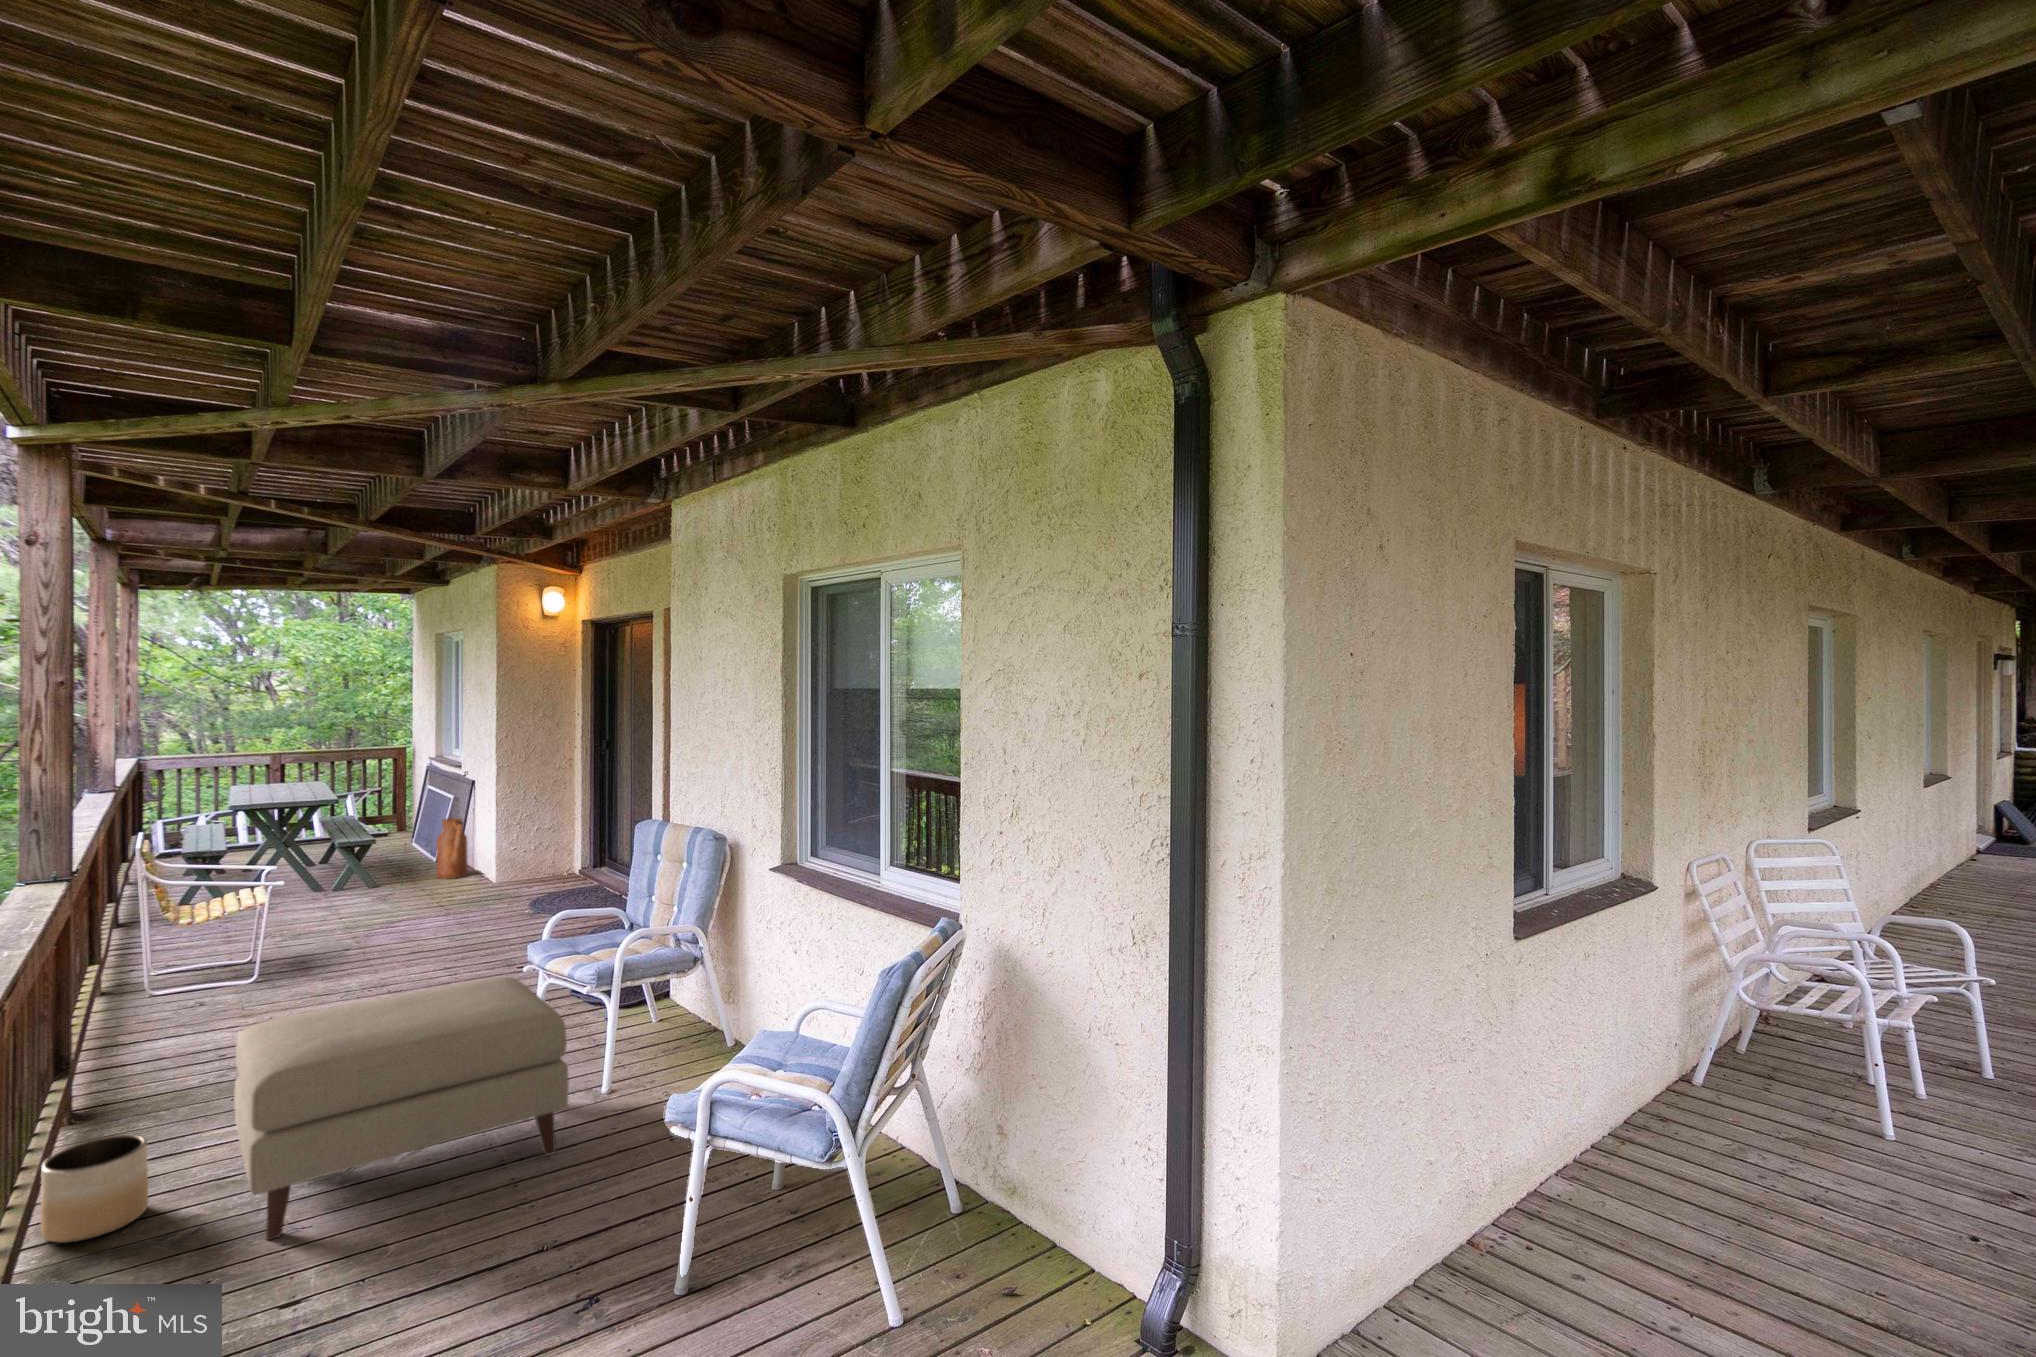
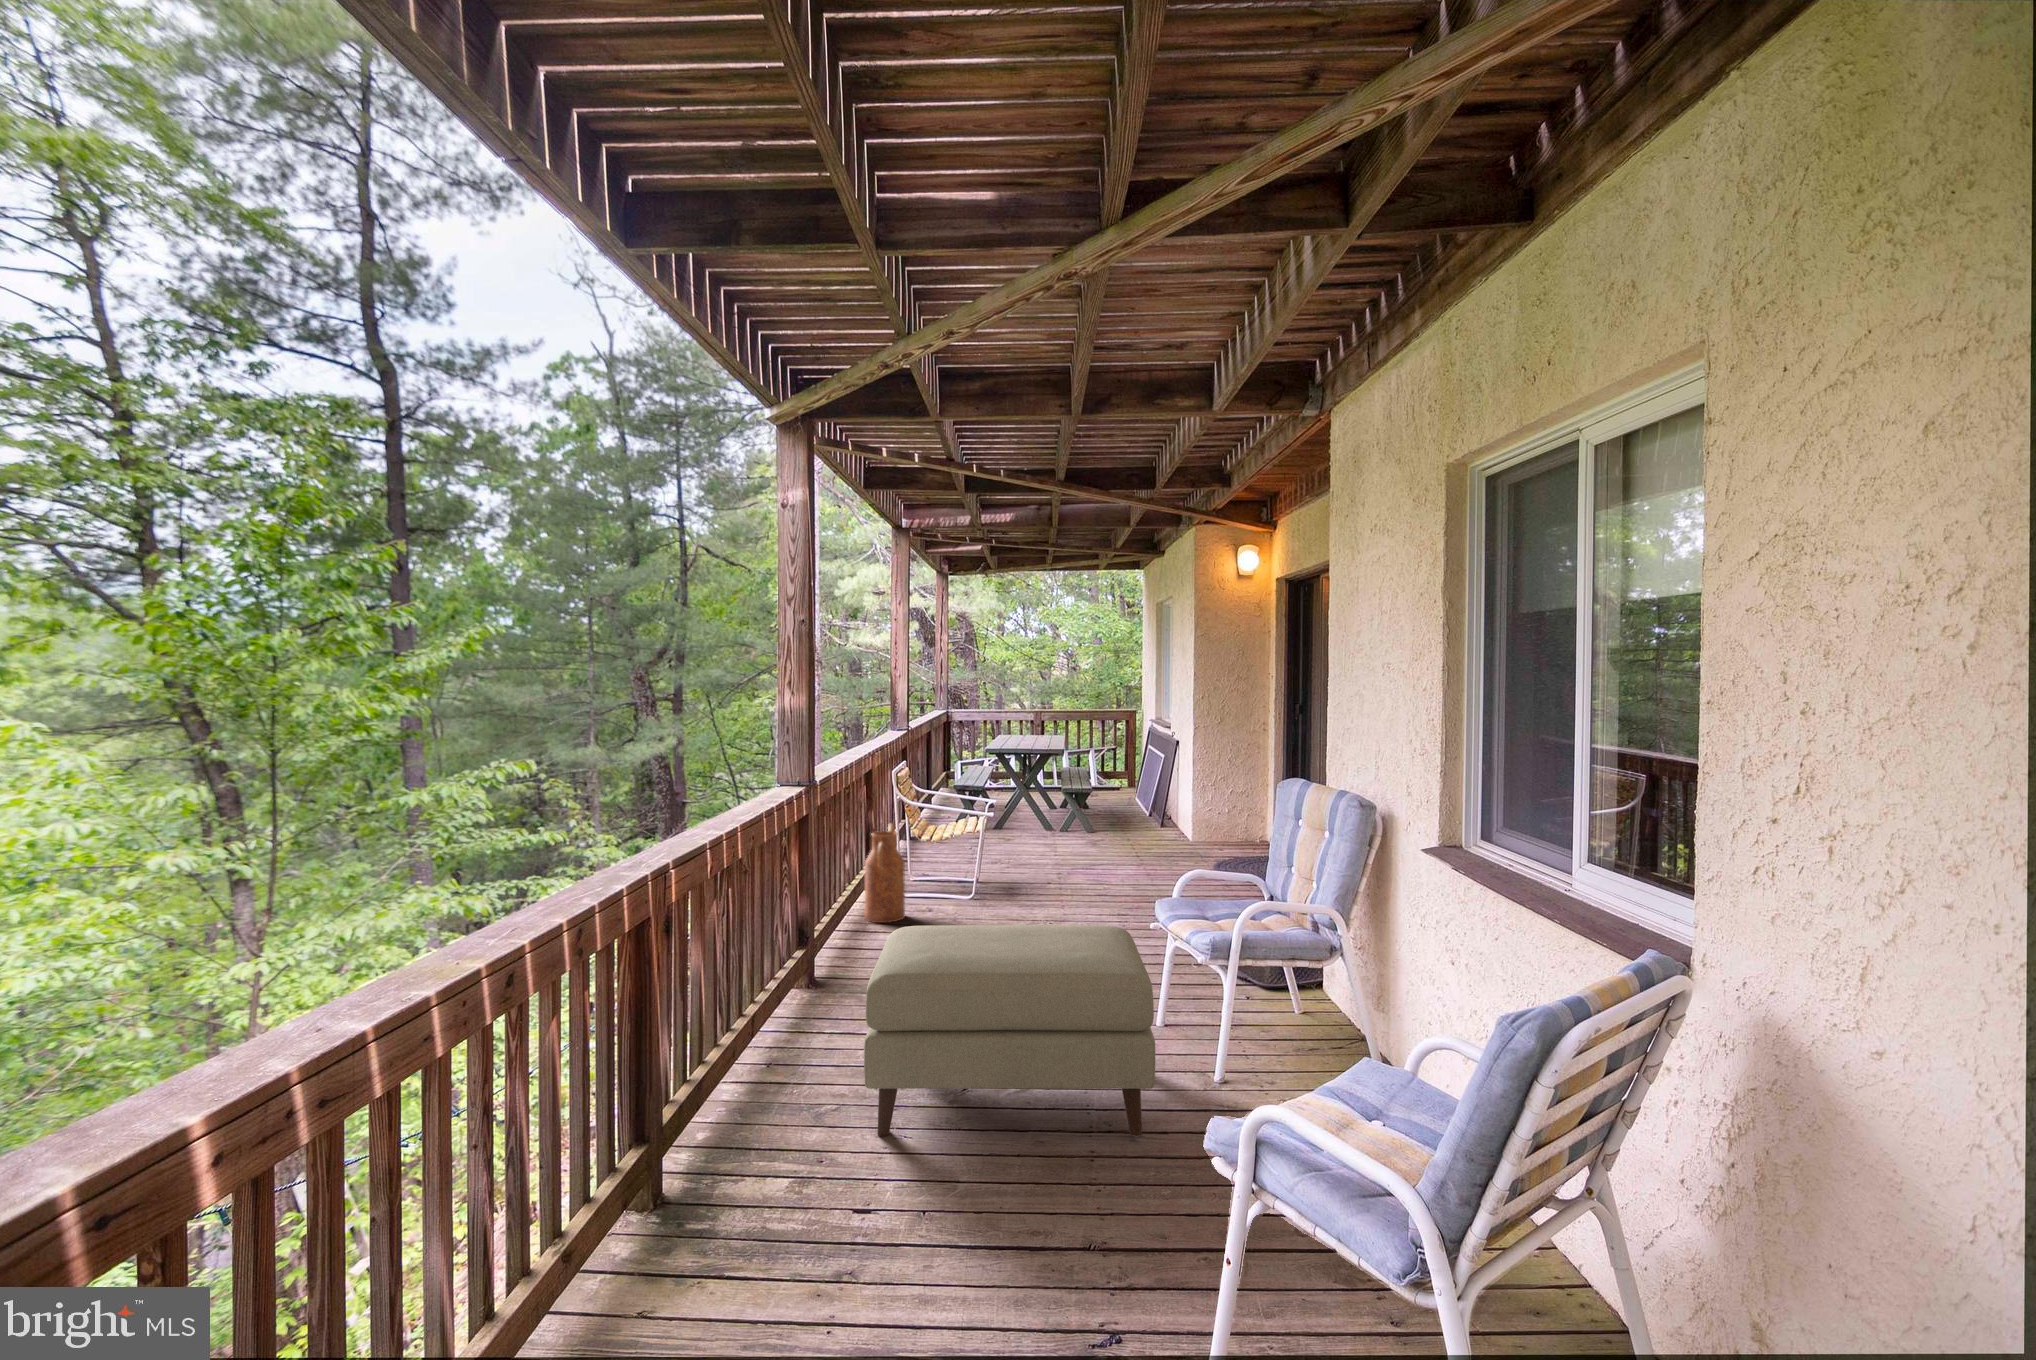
watering can: present [437,818,468,879] -> present [864,824,905,923]
planter: present [41,1135,148,1243] -> none [750,1001,820,1085]

